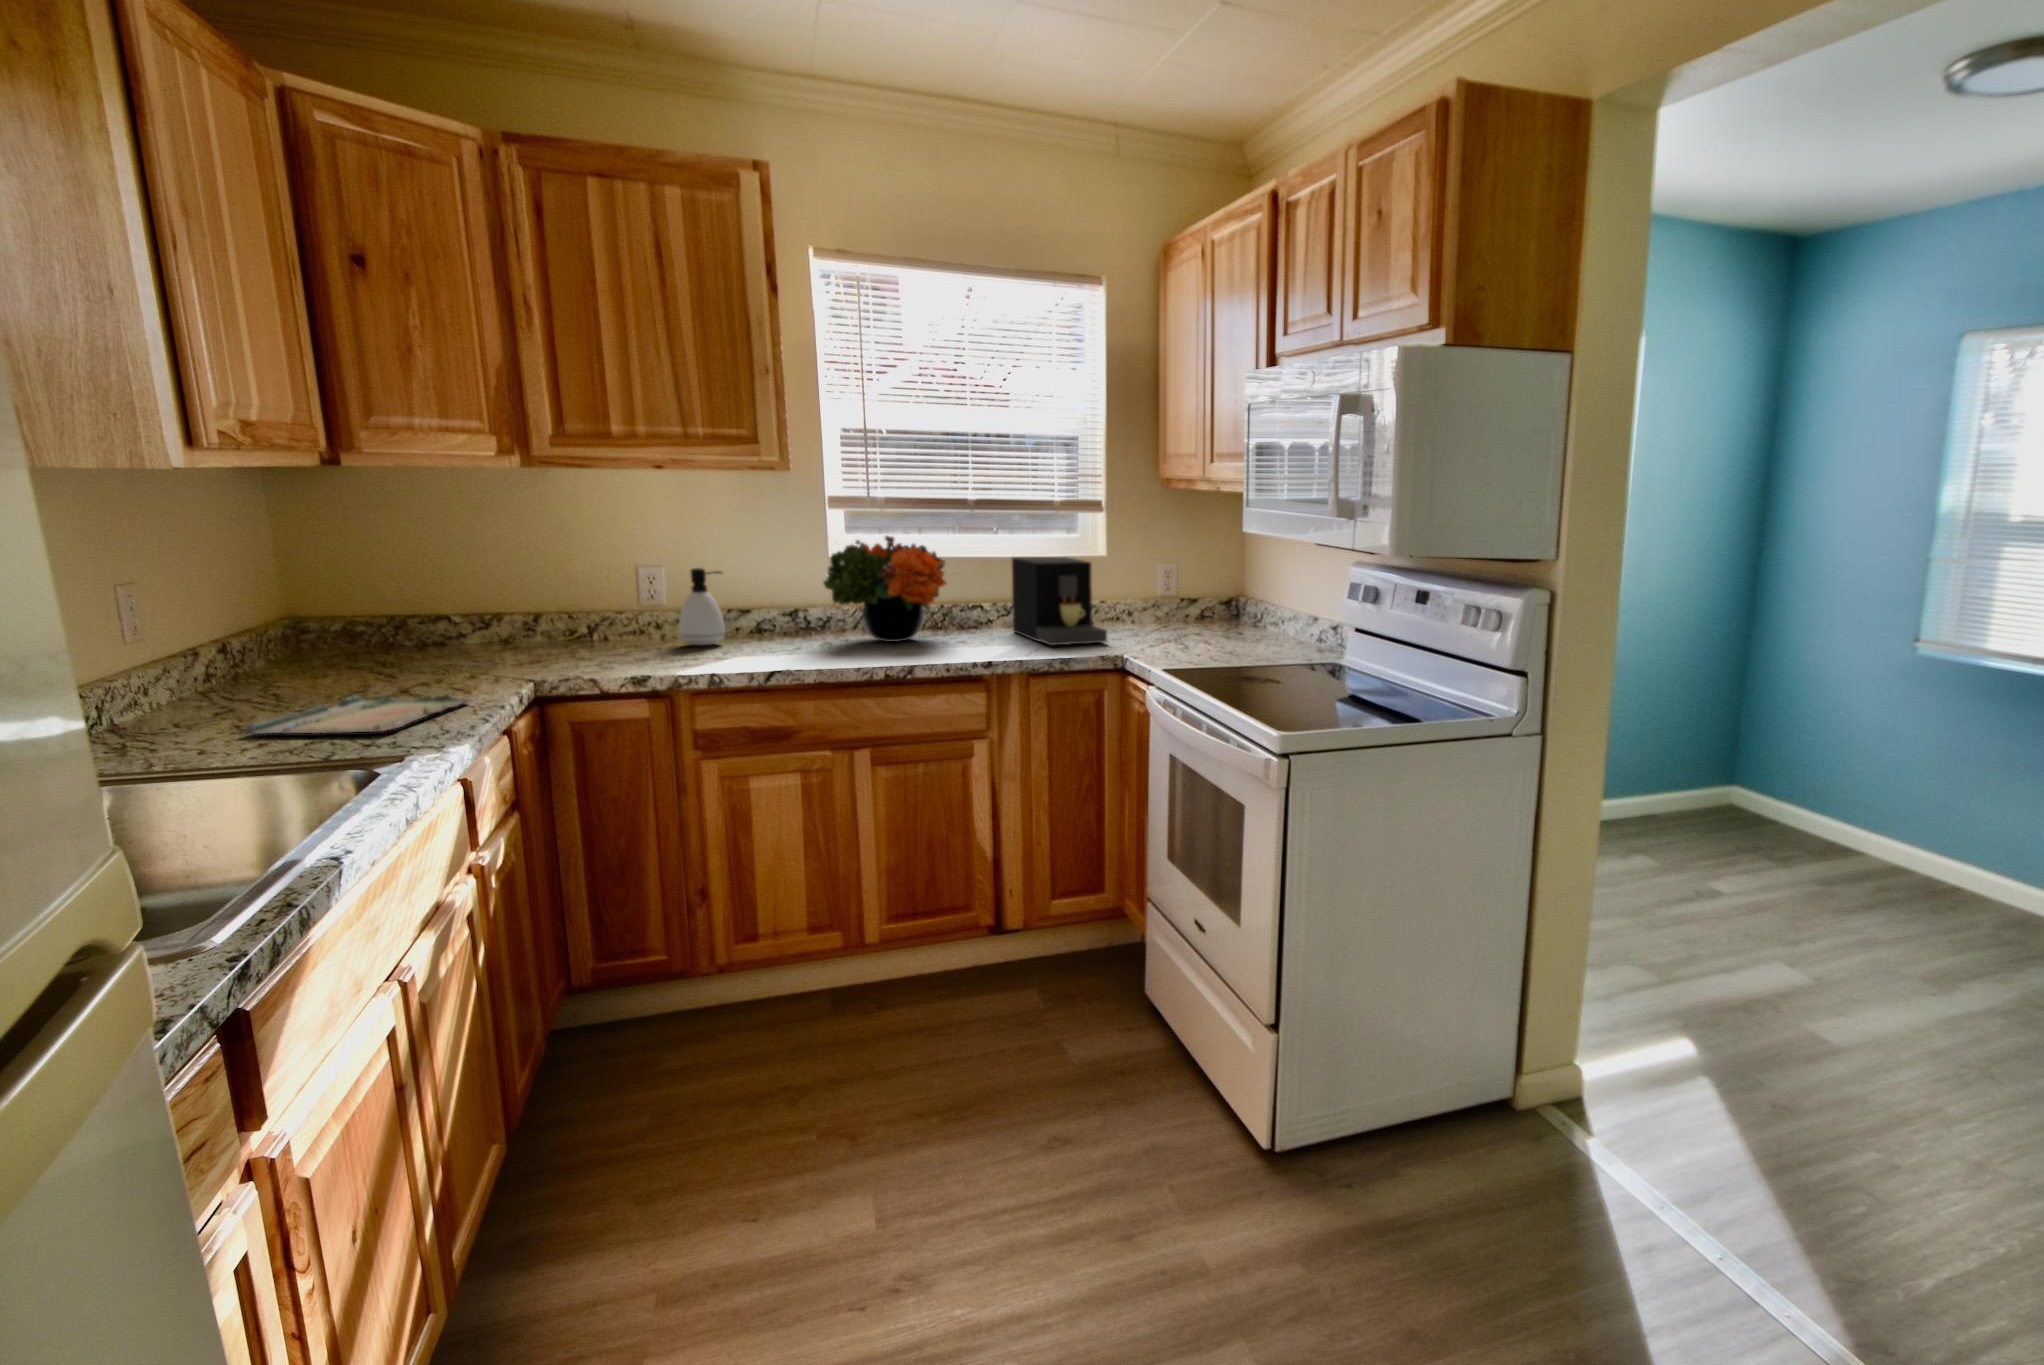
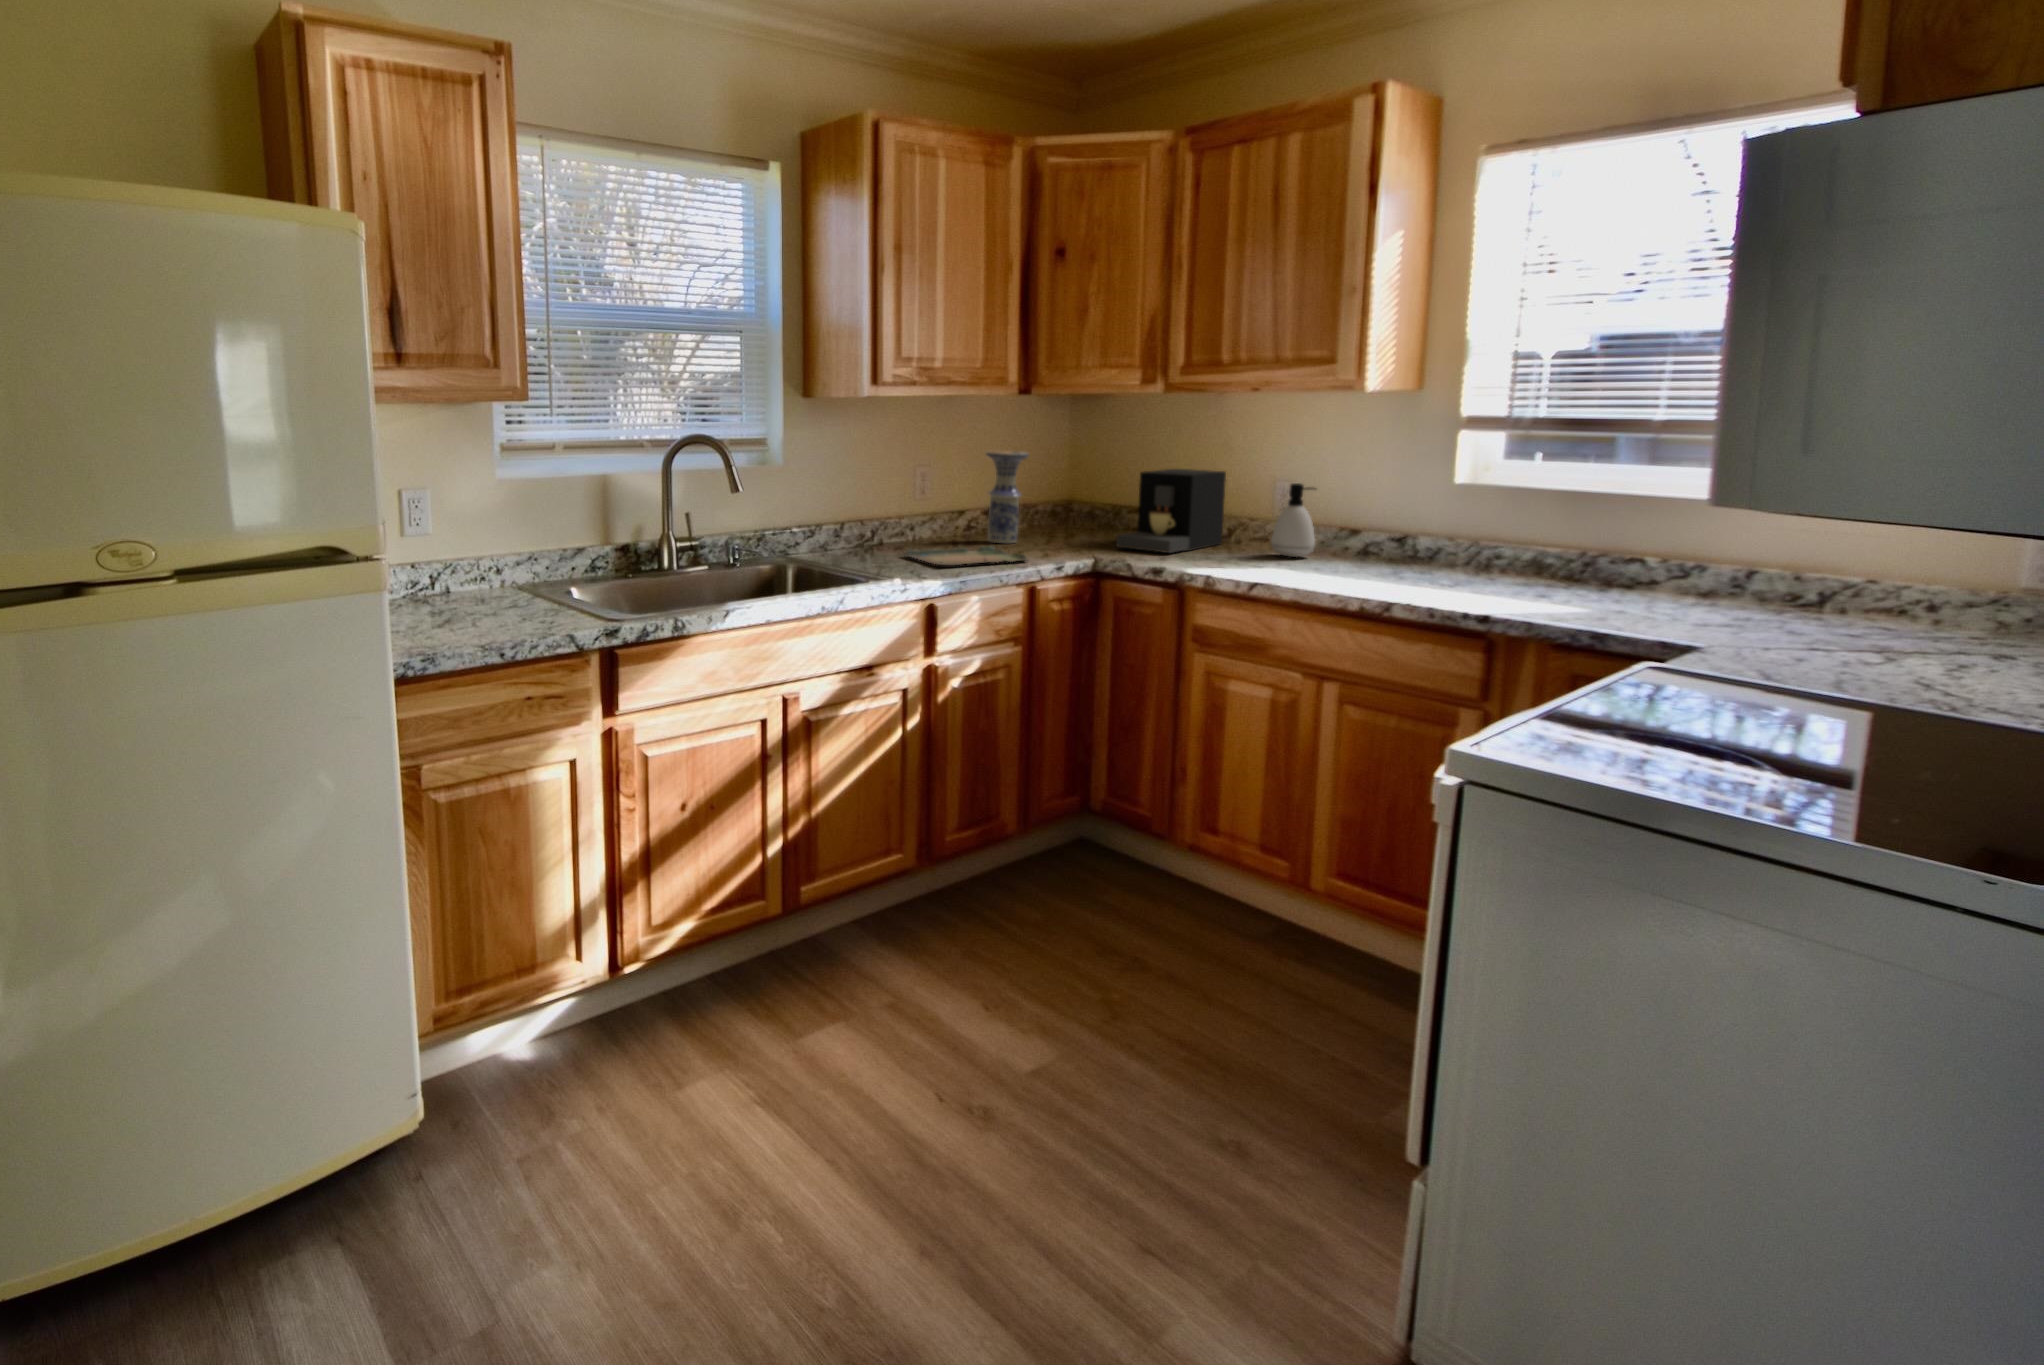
flower arrangement: present [823,536,947,642] -> none [1395,460,1564,584]
vase: none [253,553,339,693] -> present [986,450,1029,543]
coffee maker: present [1012,557,1107,645] -> present [1116,469,1226,553]

